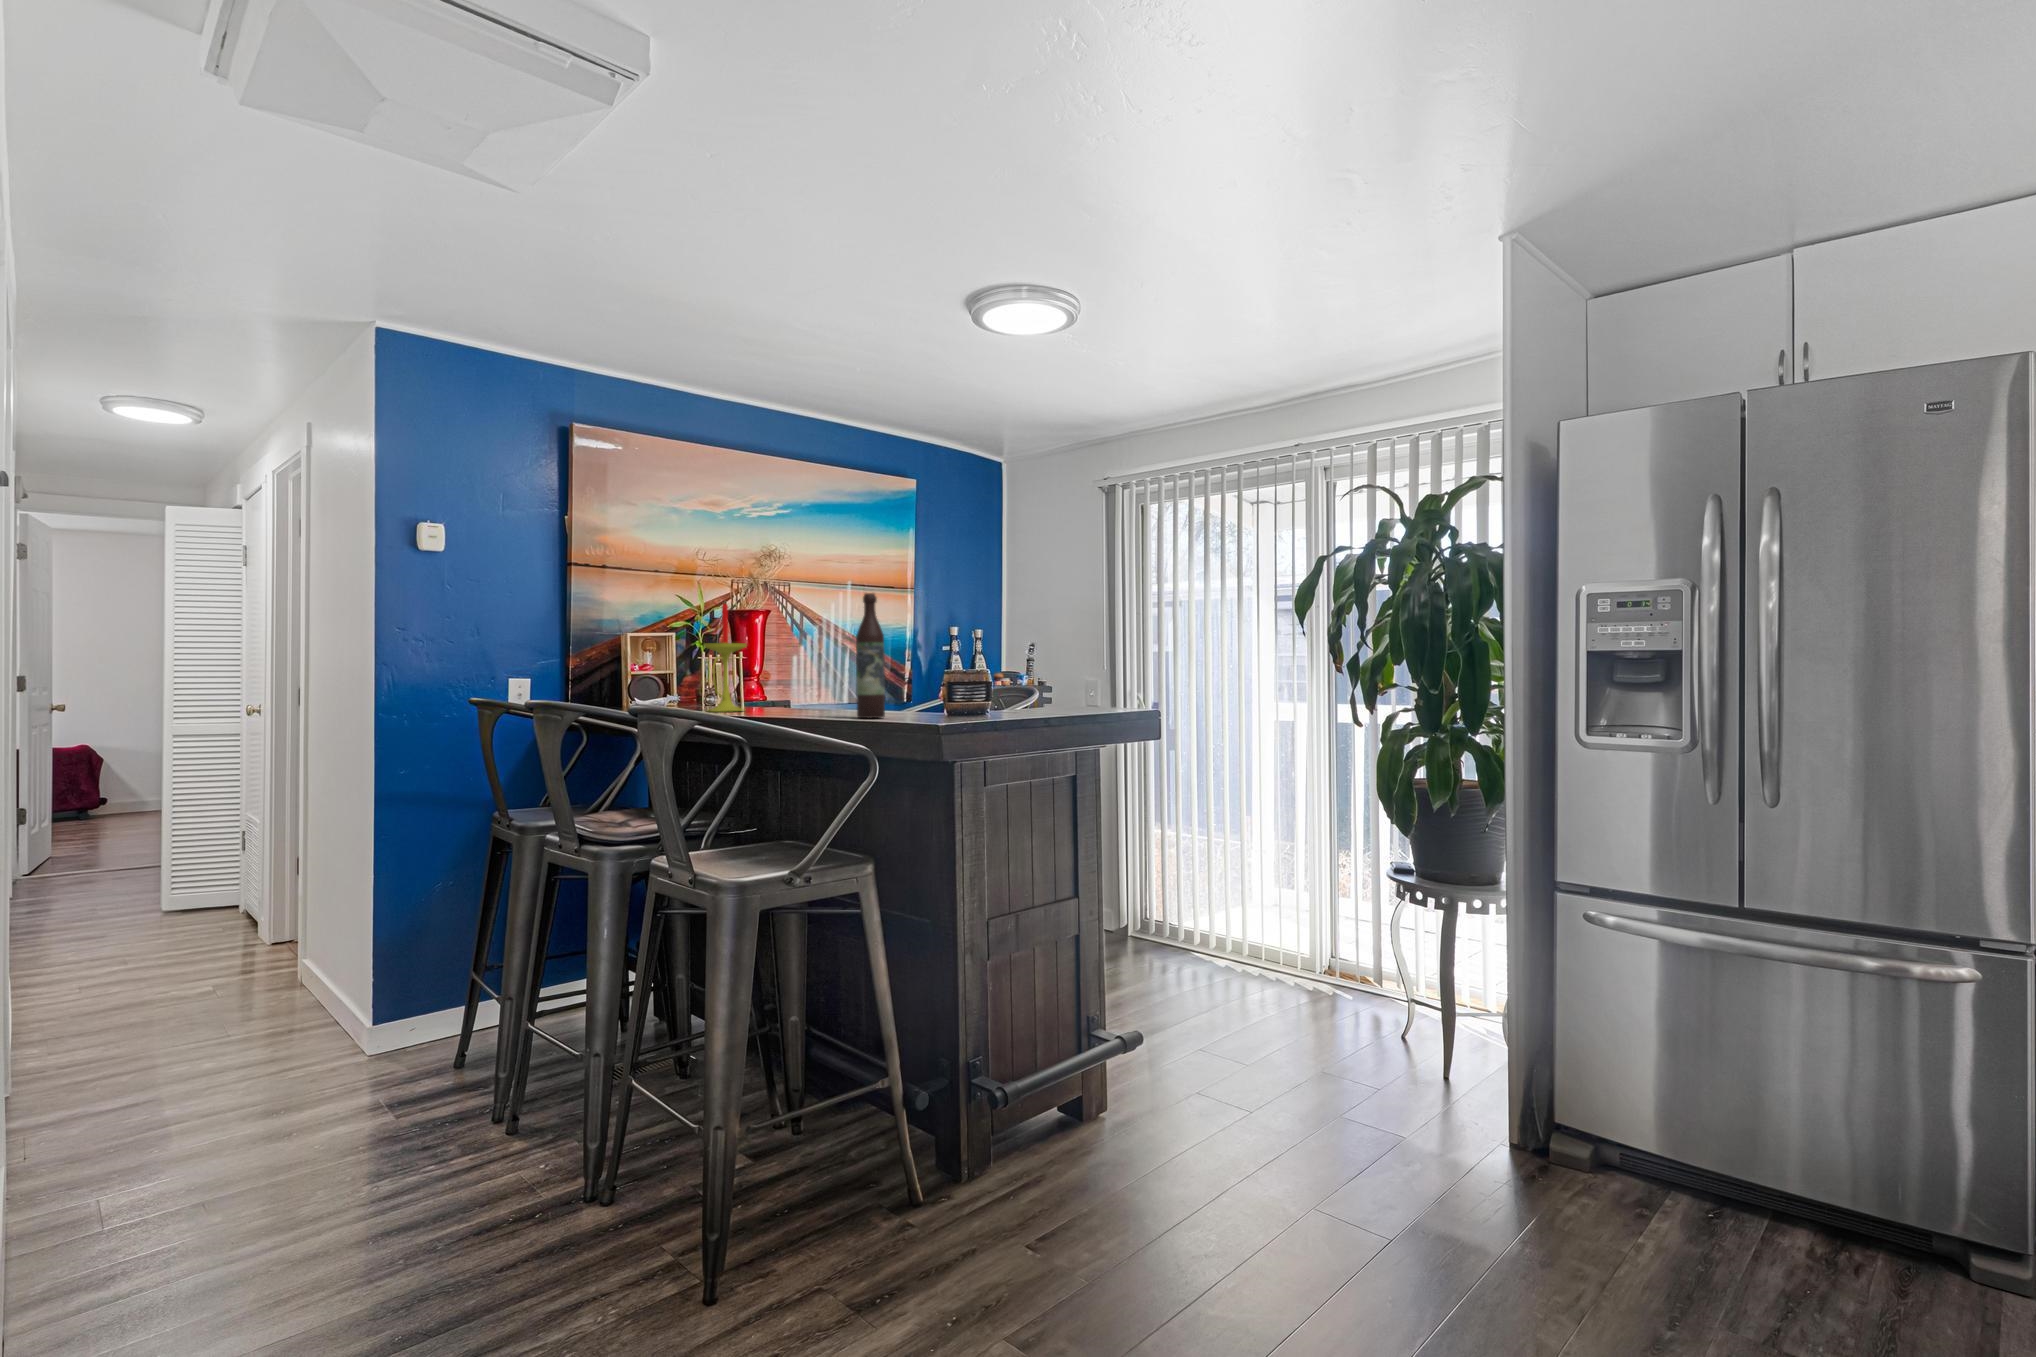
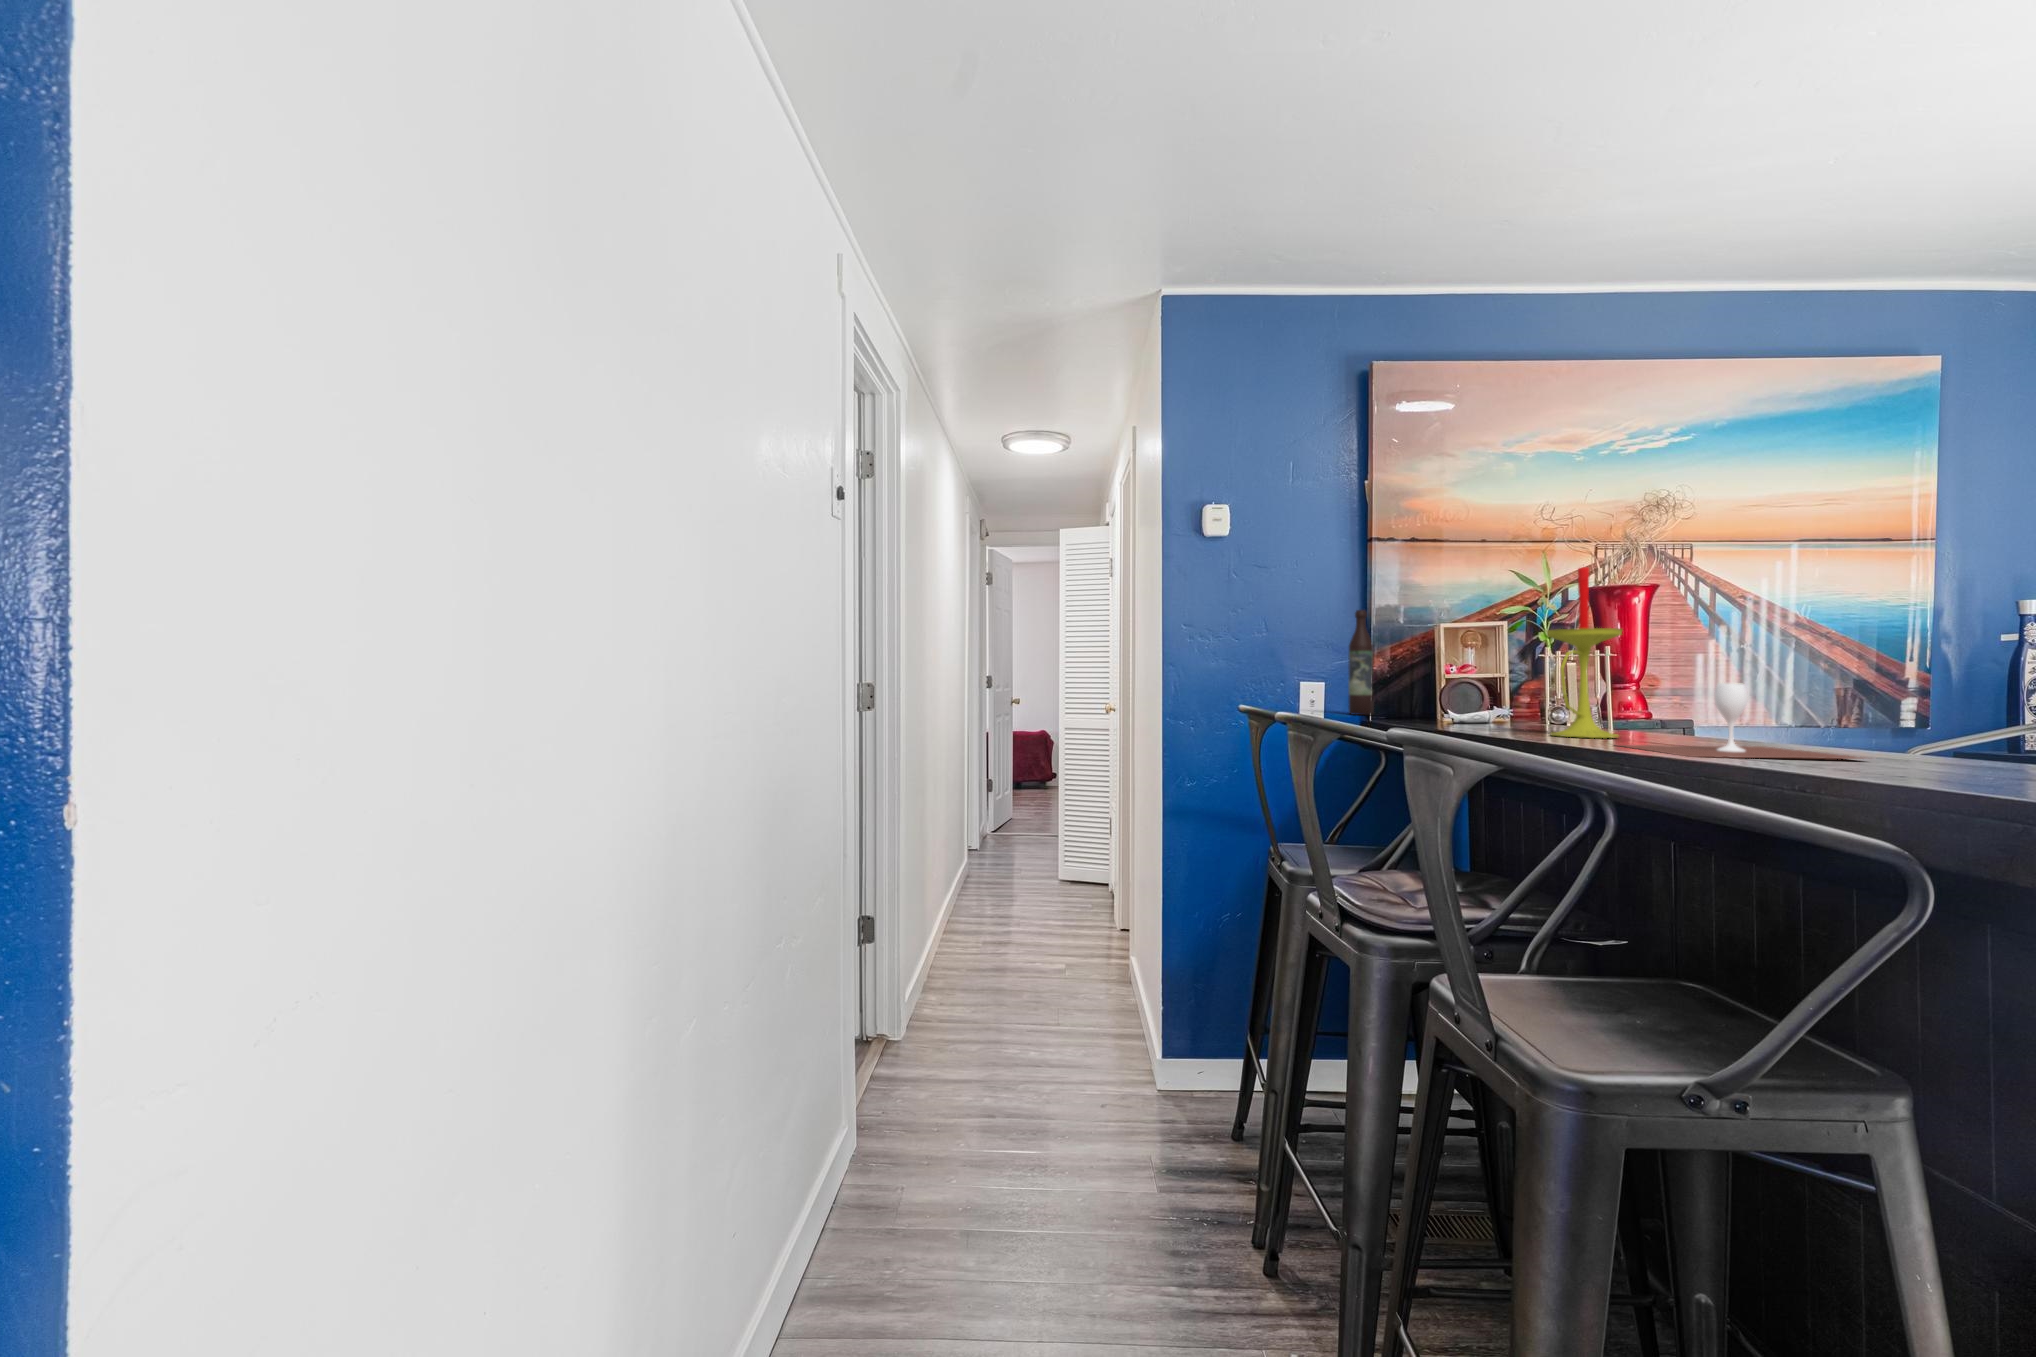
wine bottle: present [856,593,885,718] -> present [1348,610,1374,715]
wine glass: none [741,677,856,717] -> present [1622,683,1862,759]

